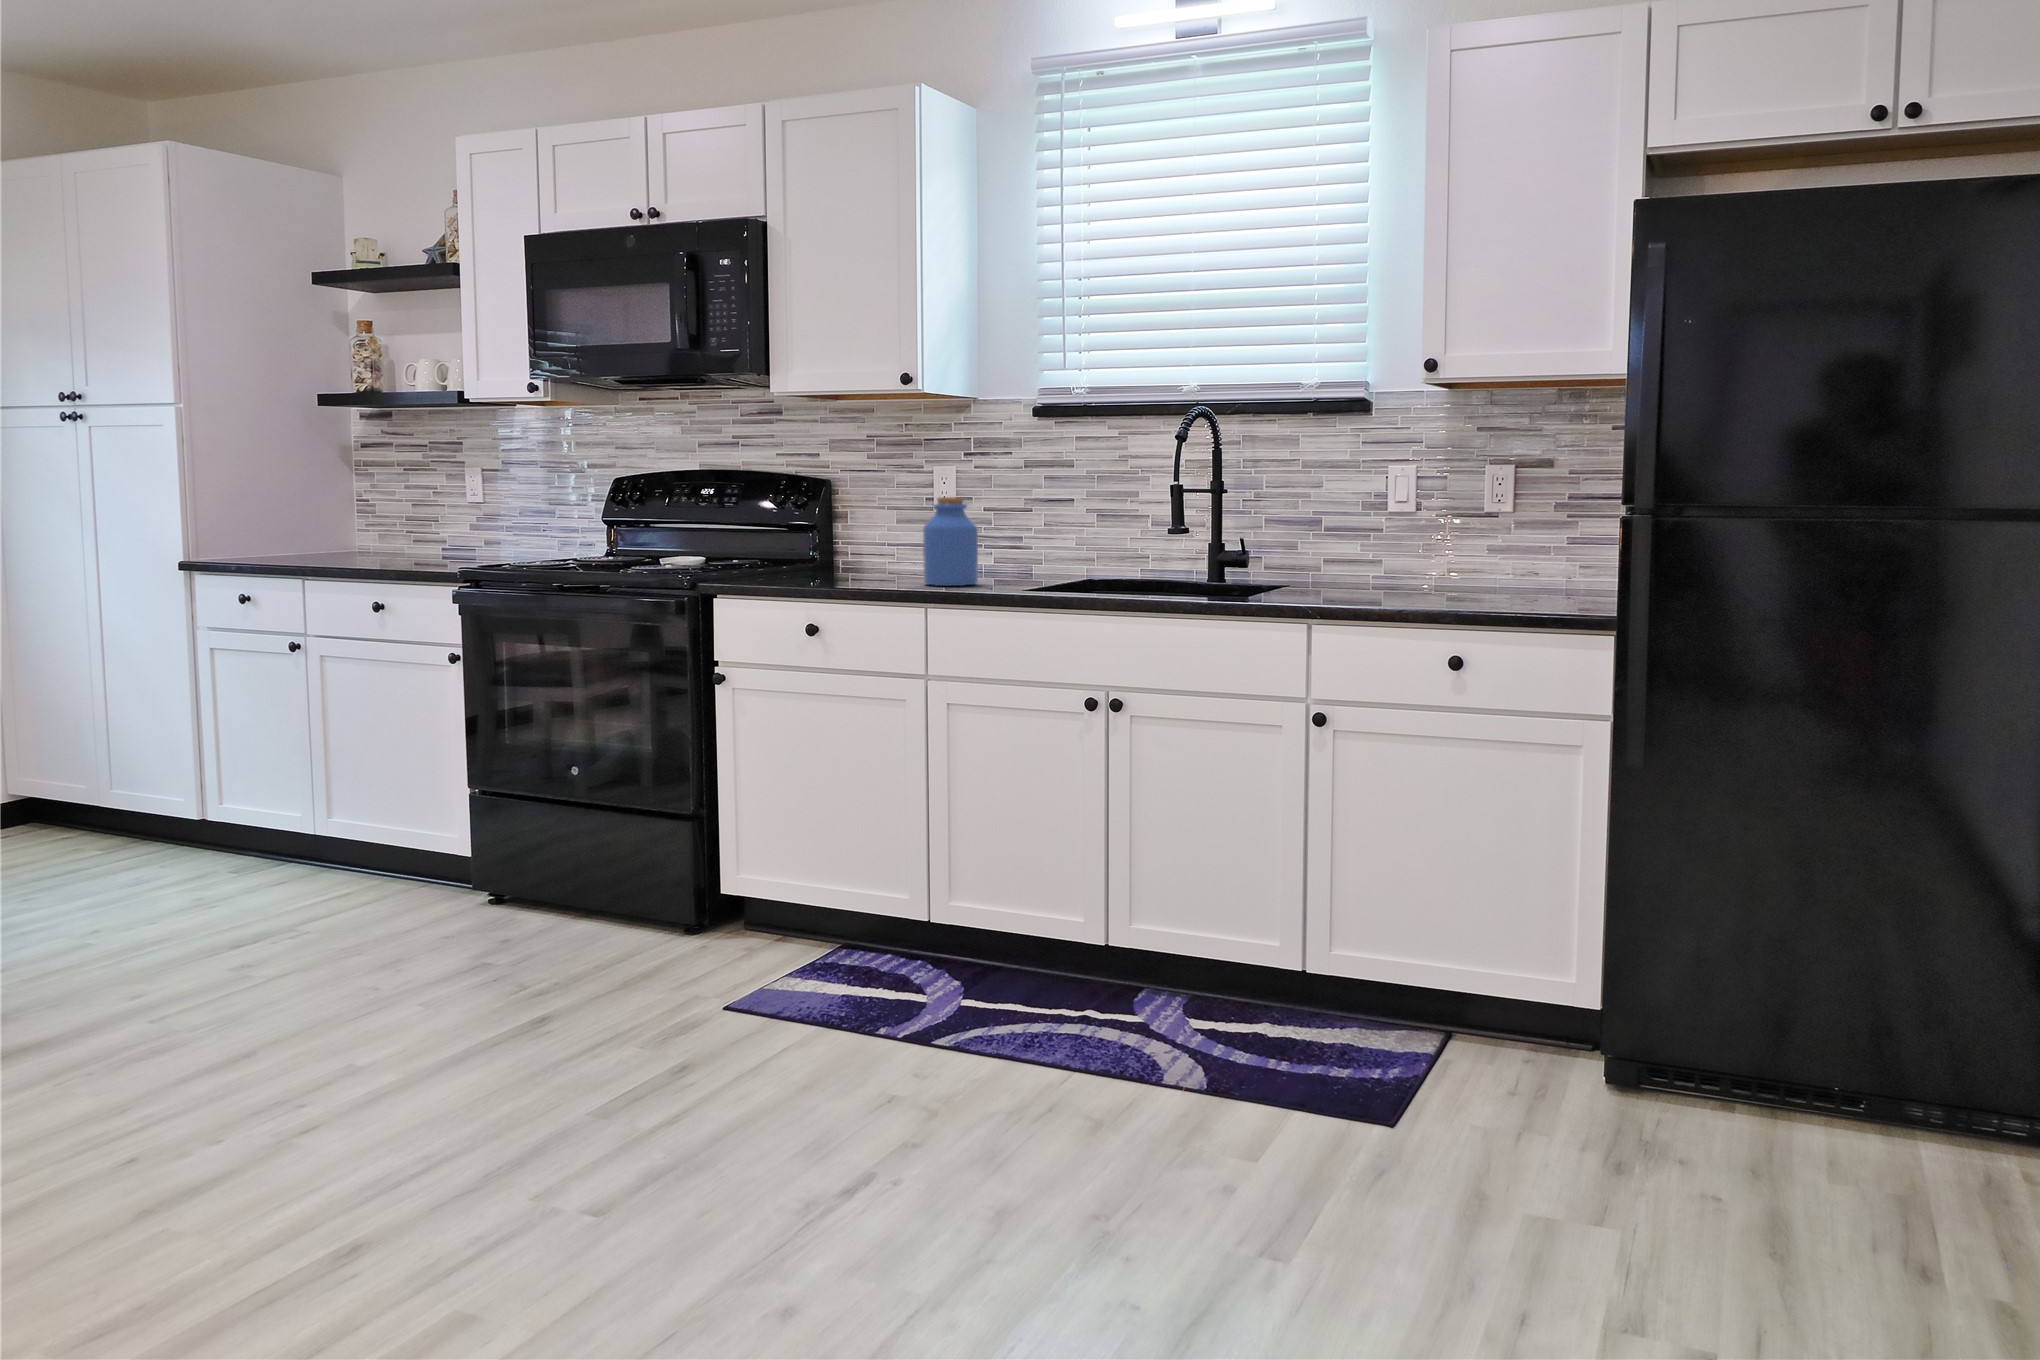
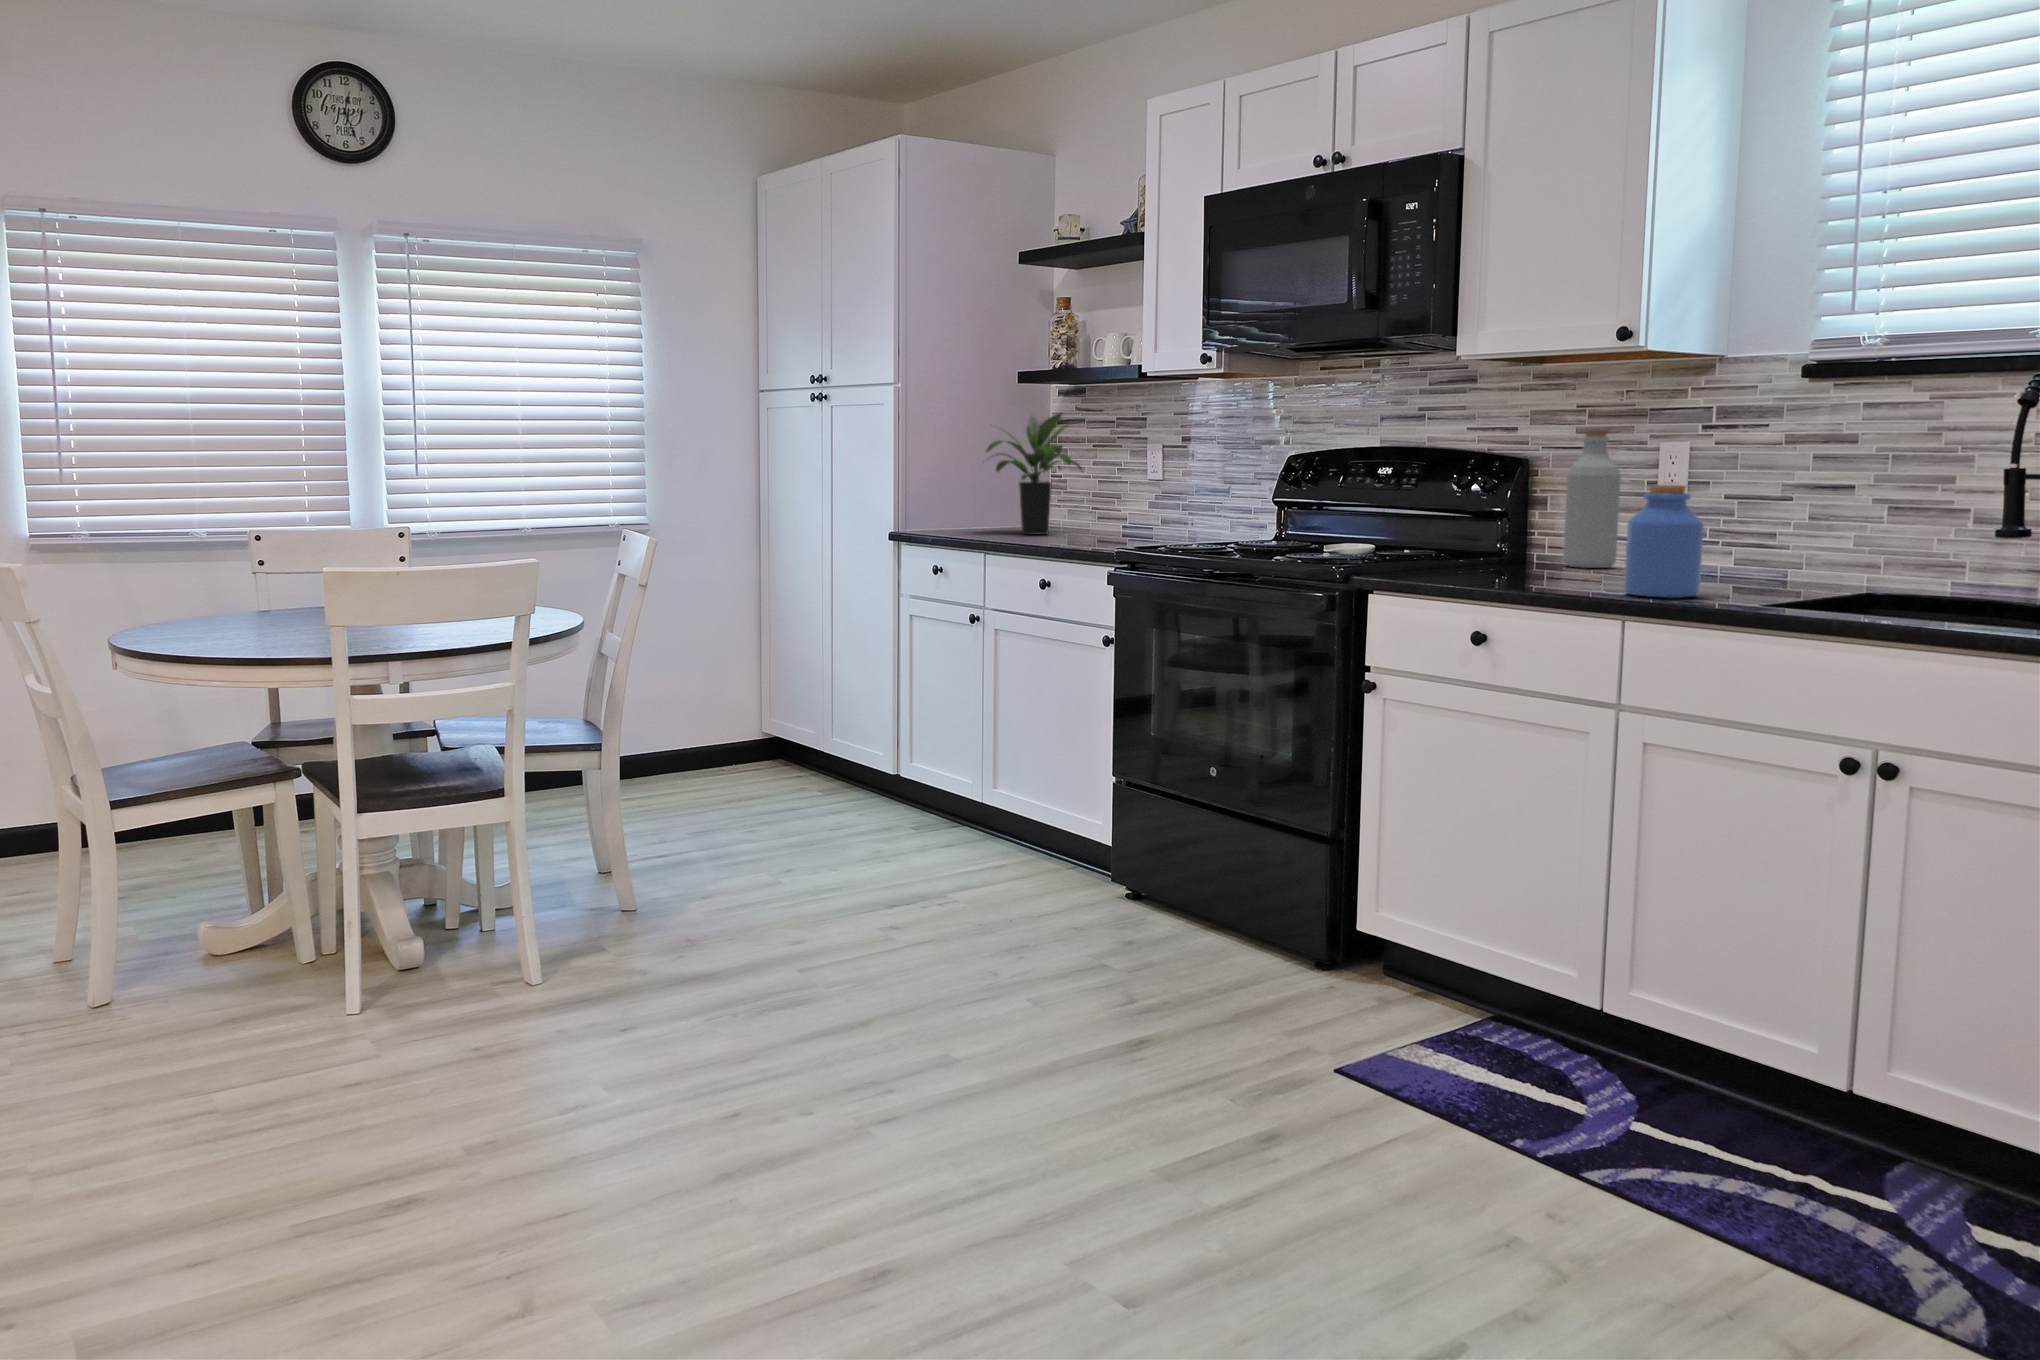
potted plant: none [287,434,404,559] -> present [987,413,1082,534]
bottle: none [867,456,908,569] -> present [1563,430,1621,568]

